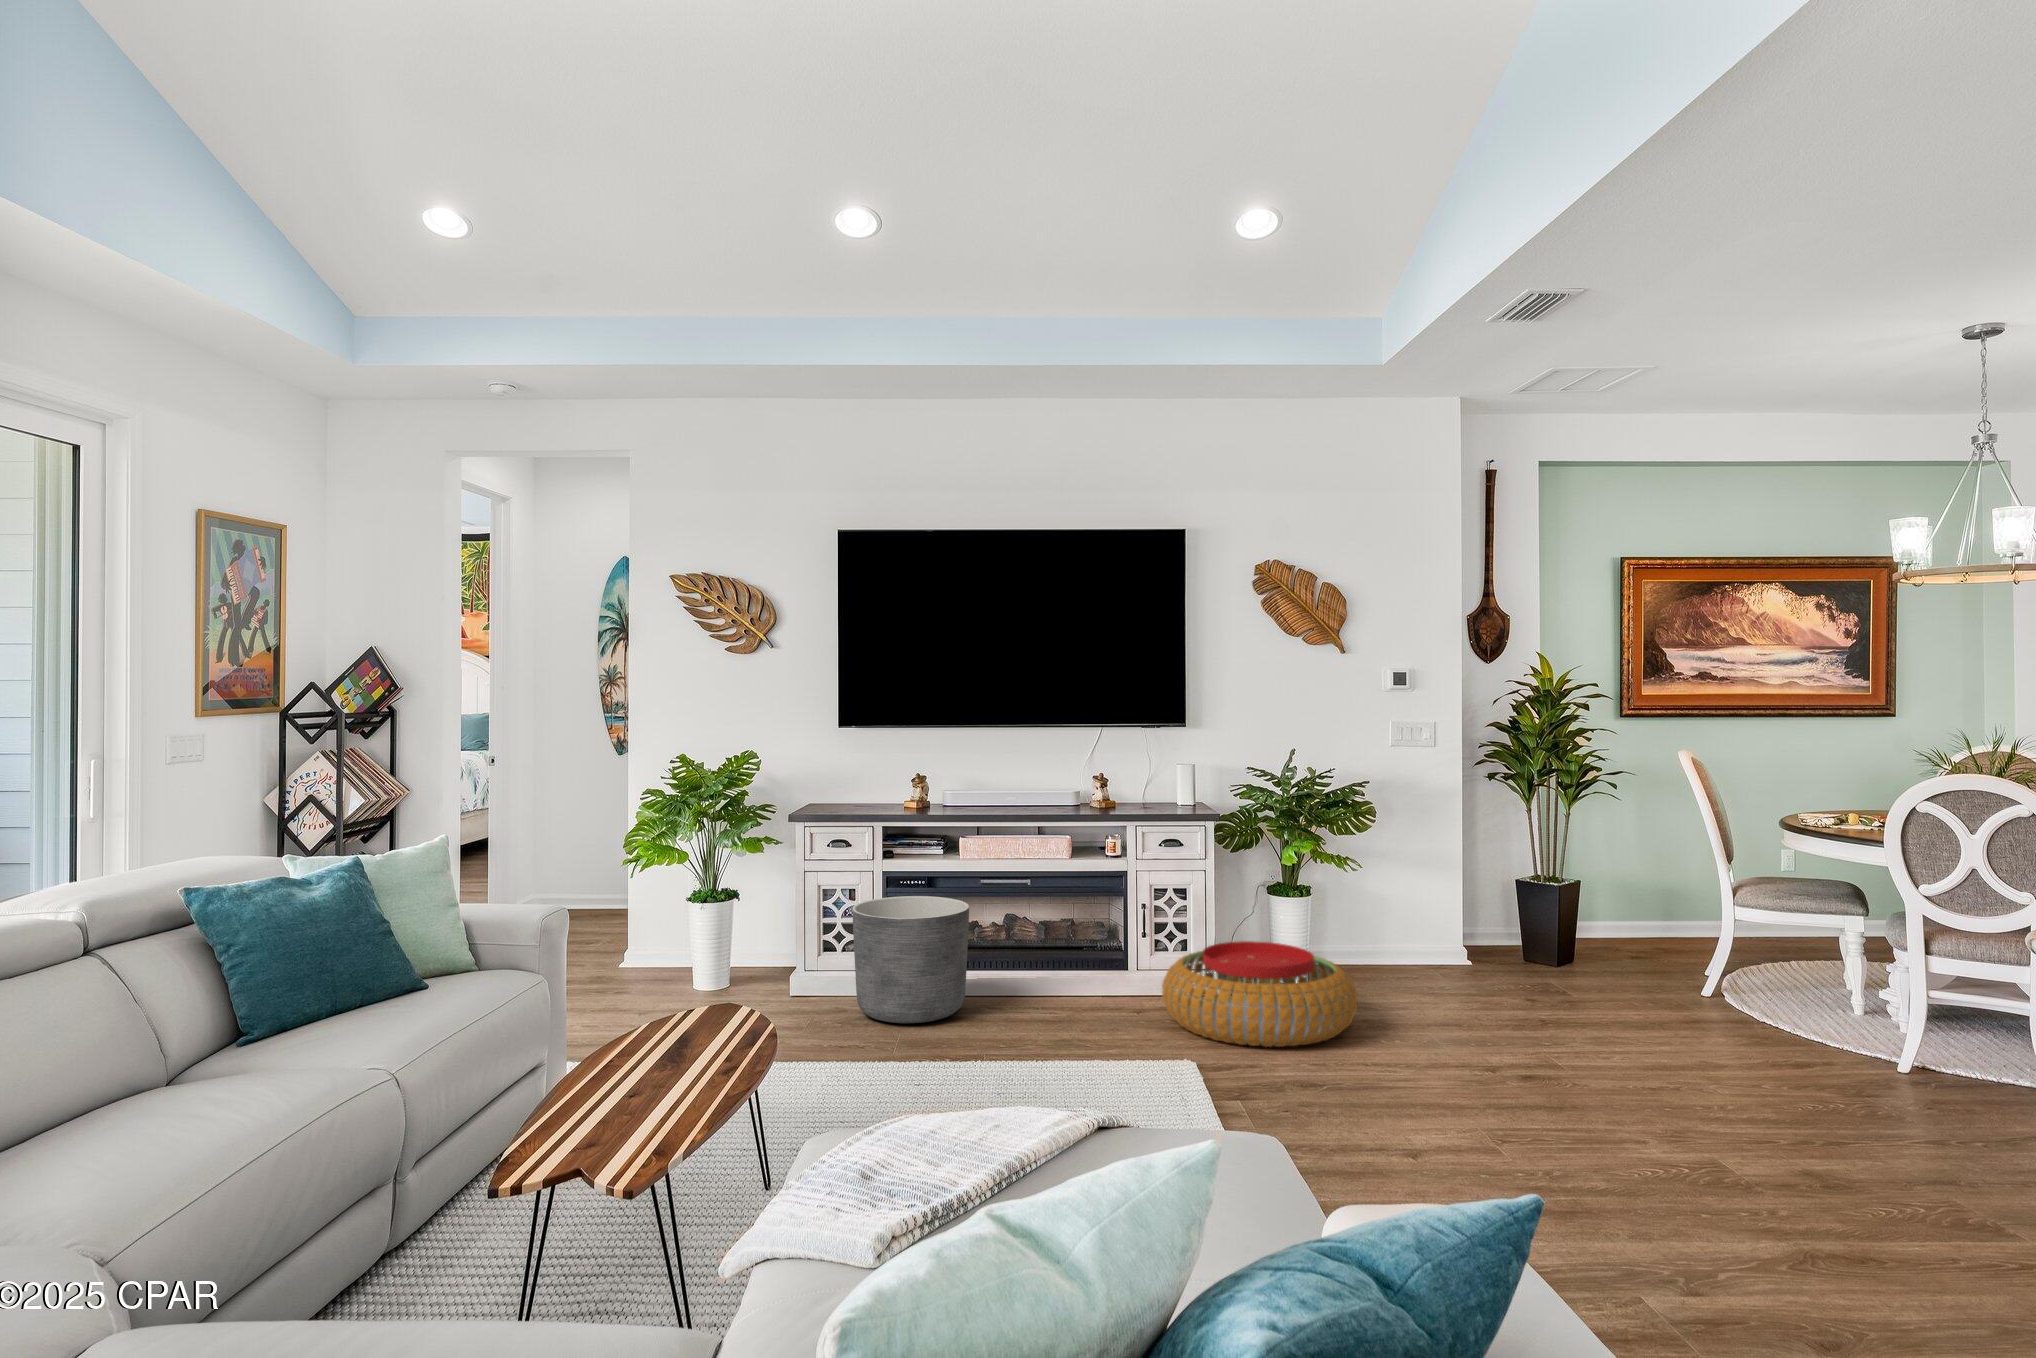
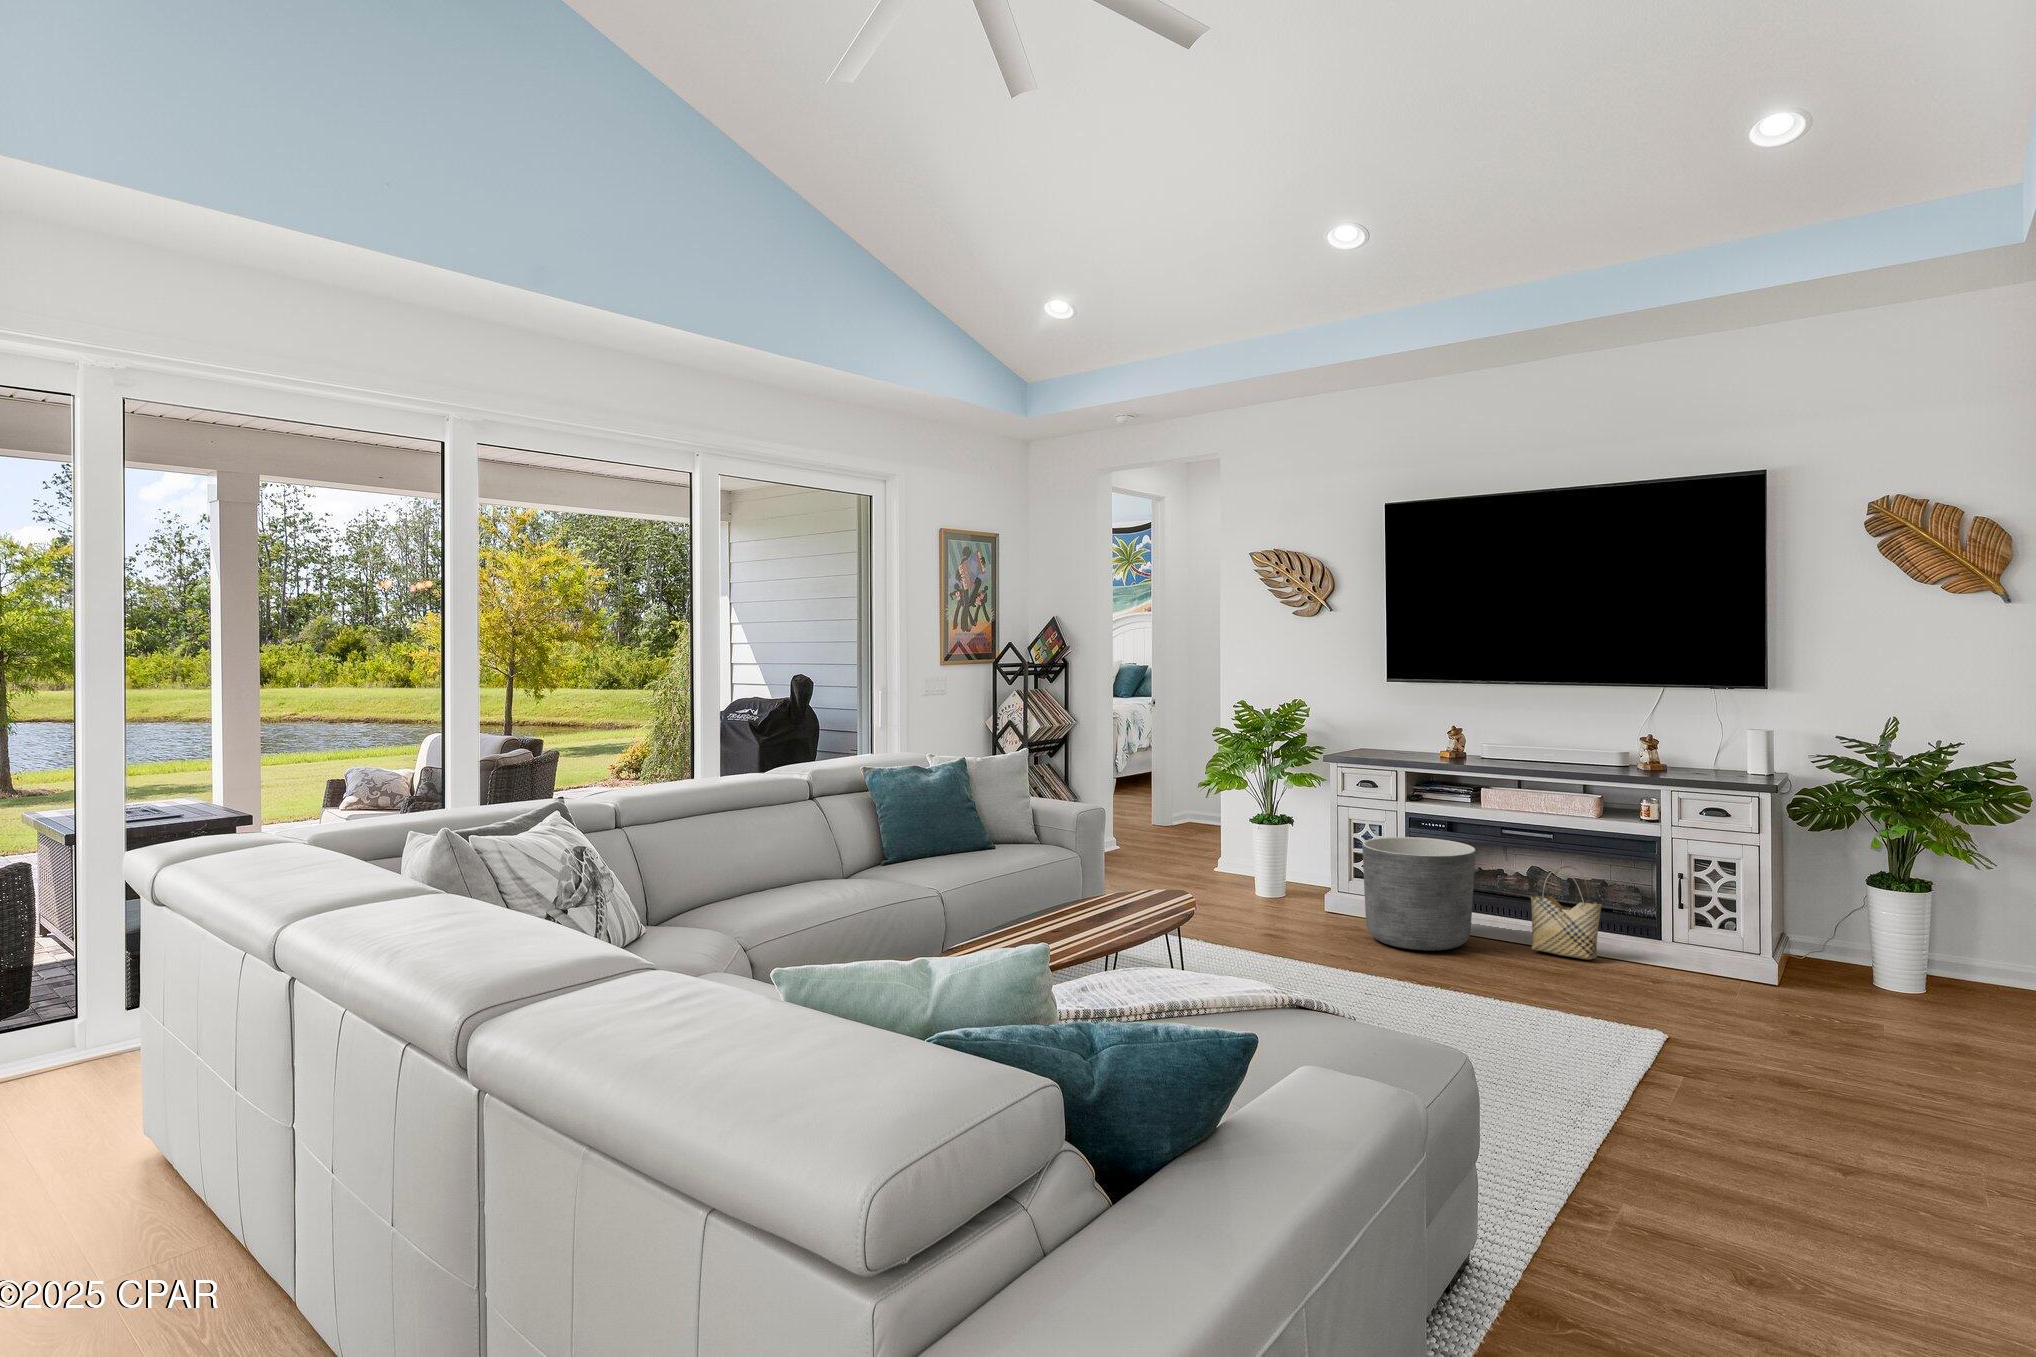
woven basket: none [1016,909,1081,1002] -> present [1530,866,1602,959]
pouf: present [1162,941,1357,1047] -> none [1670,924,1928,1045]

